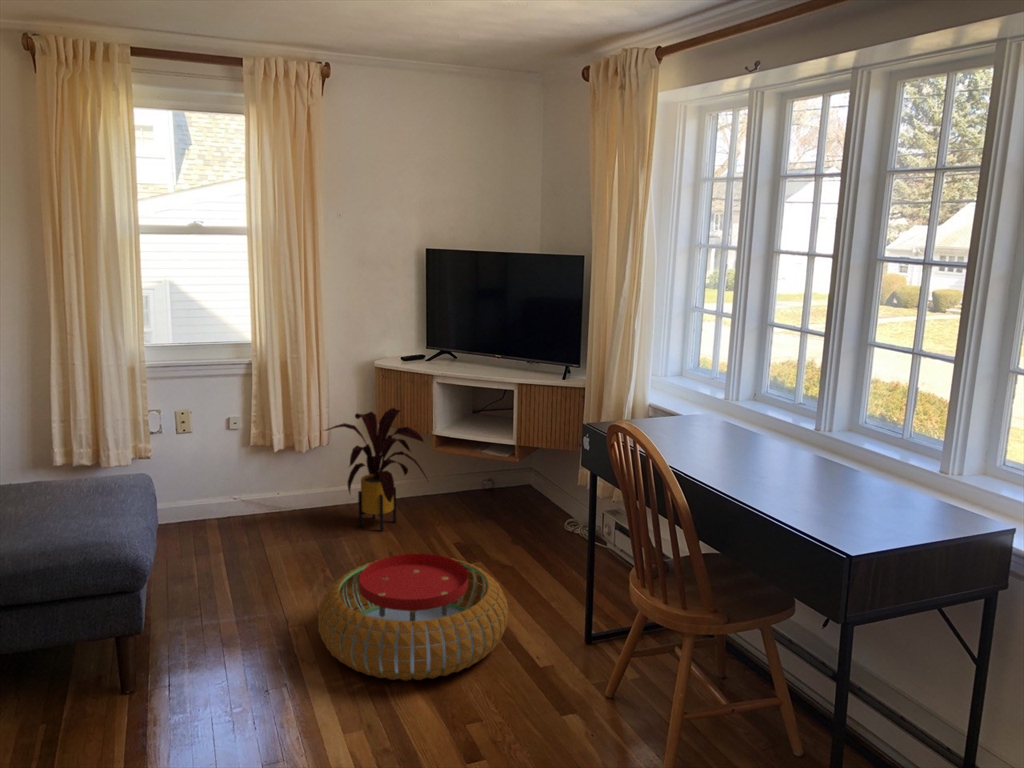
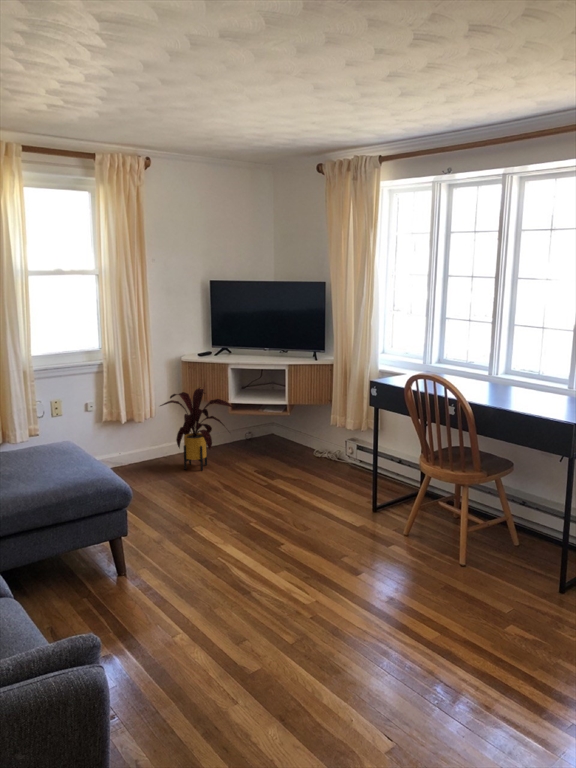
pouf: present [318,554,508,681] -> none [214,471,332,543]

